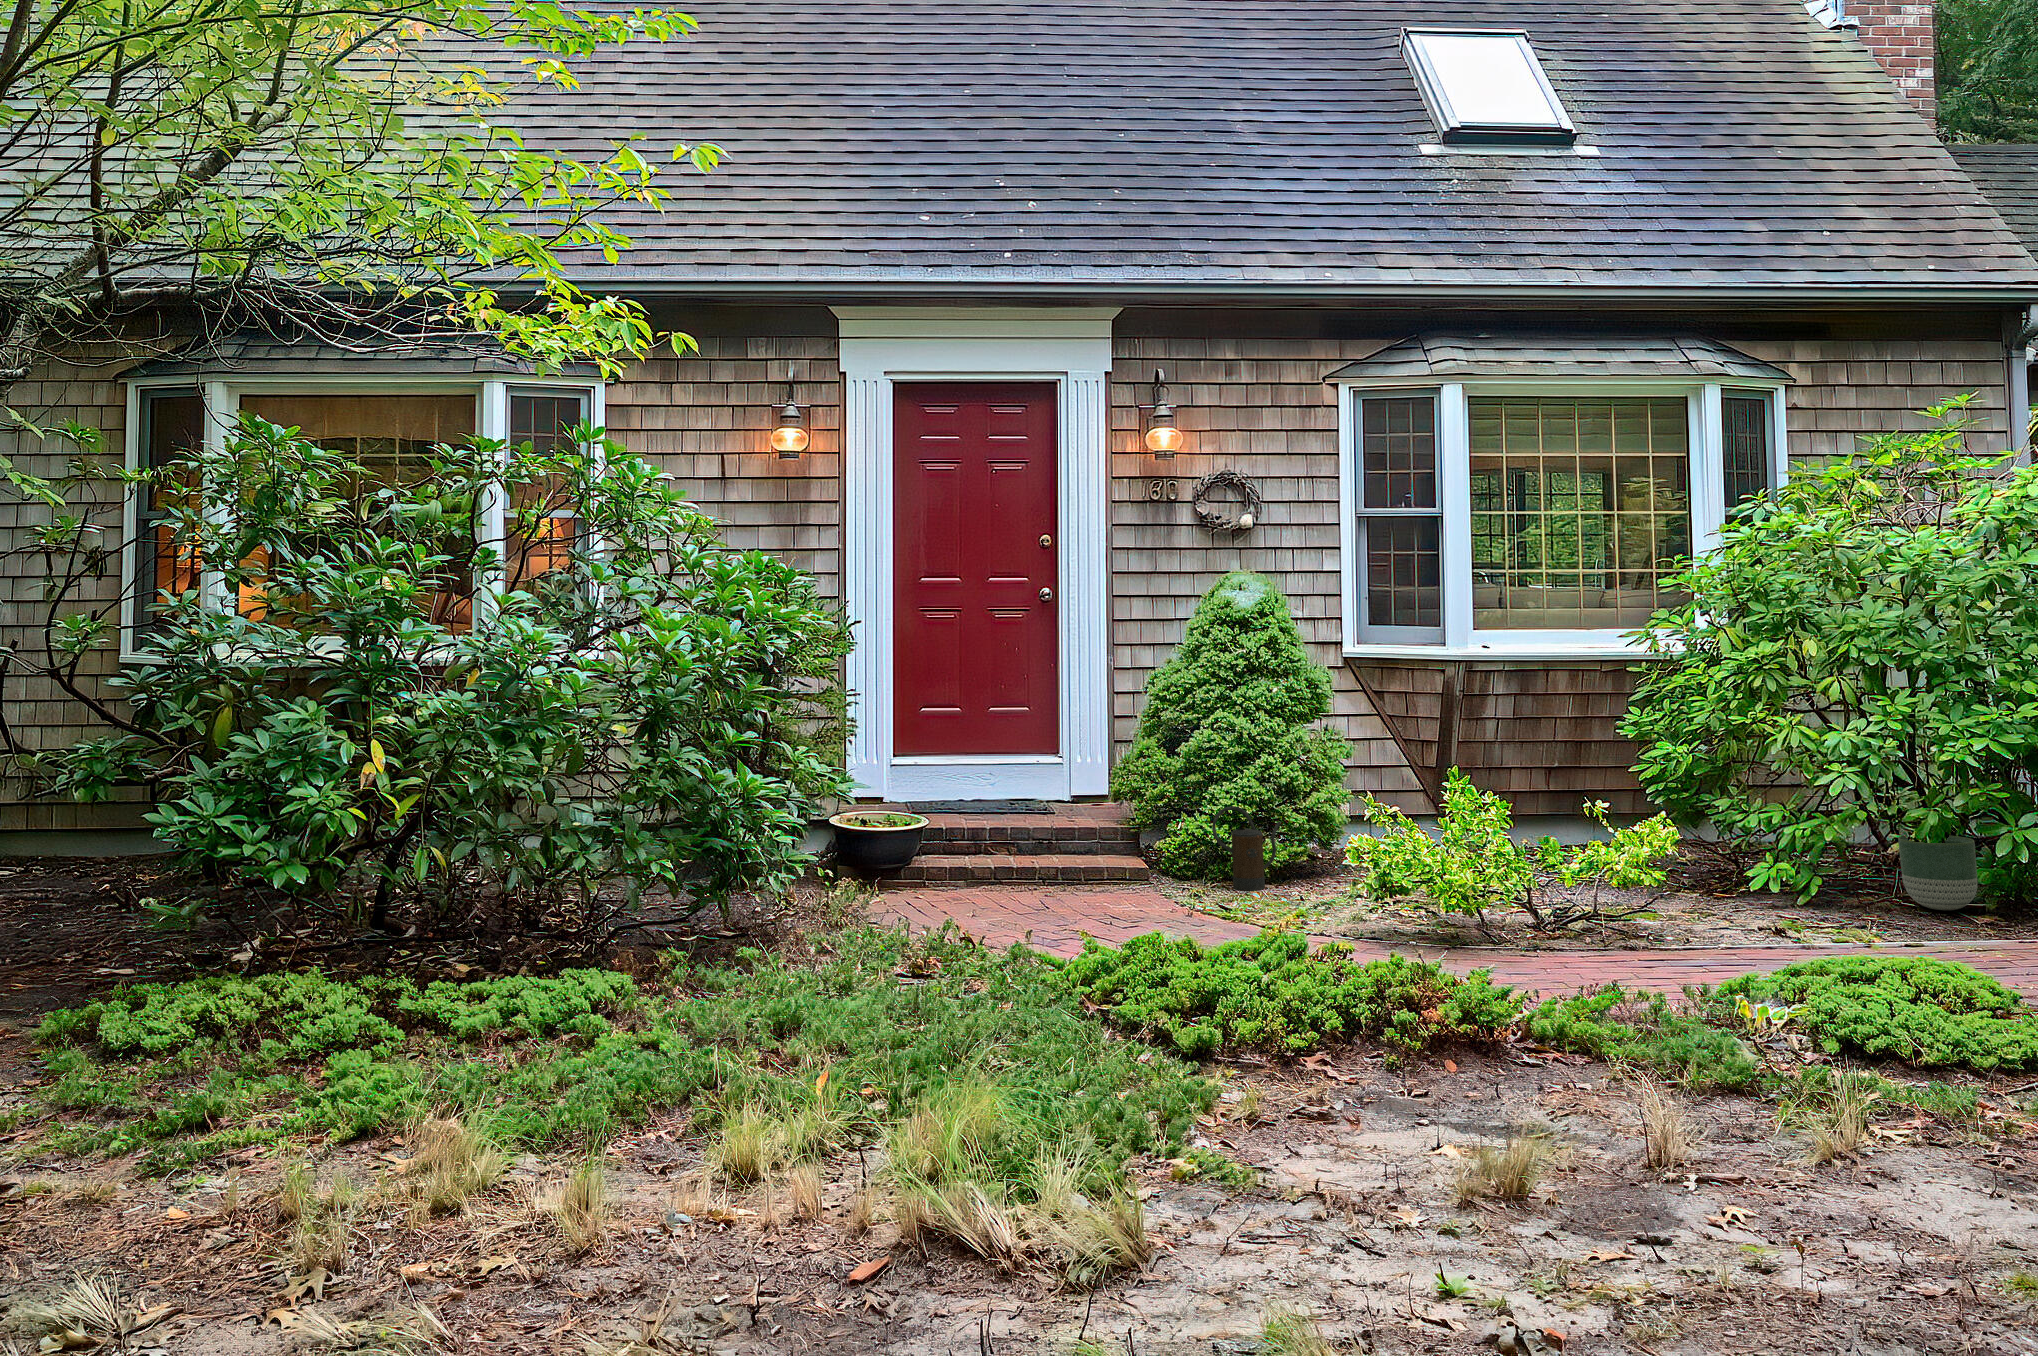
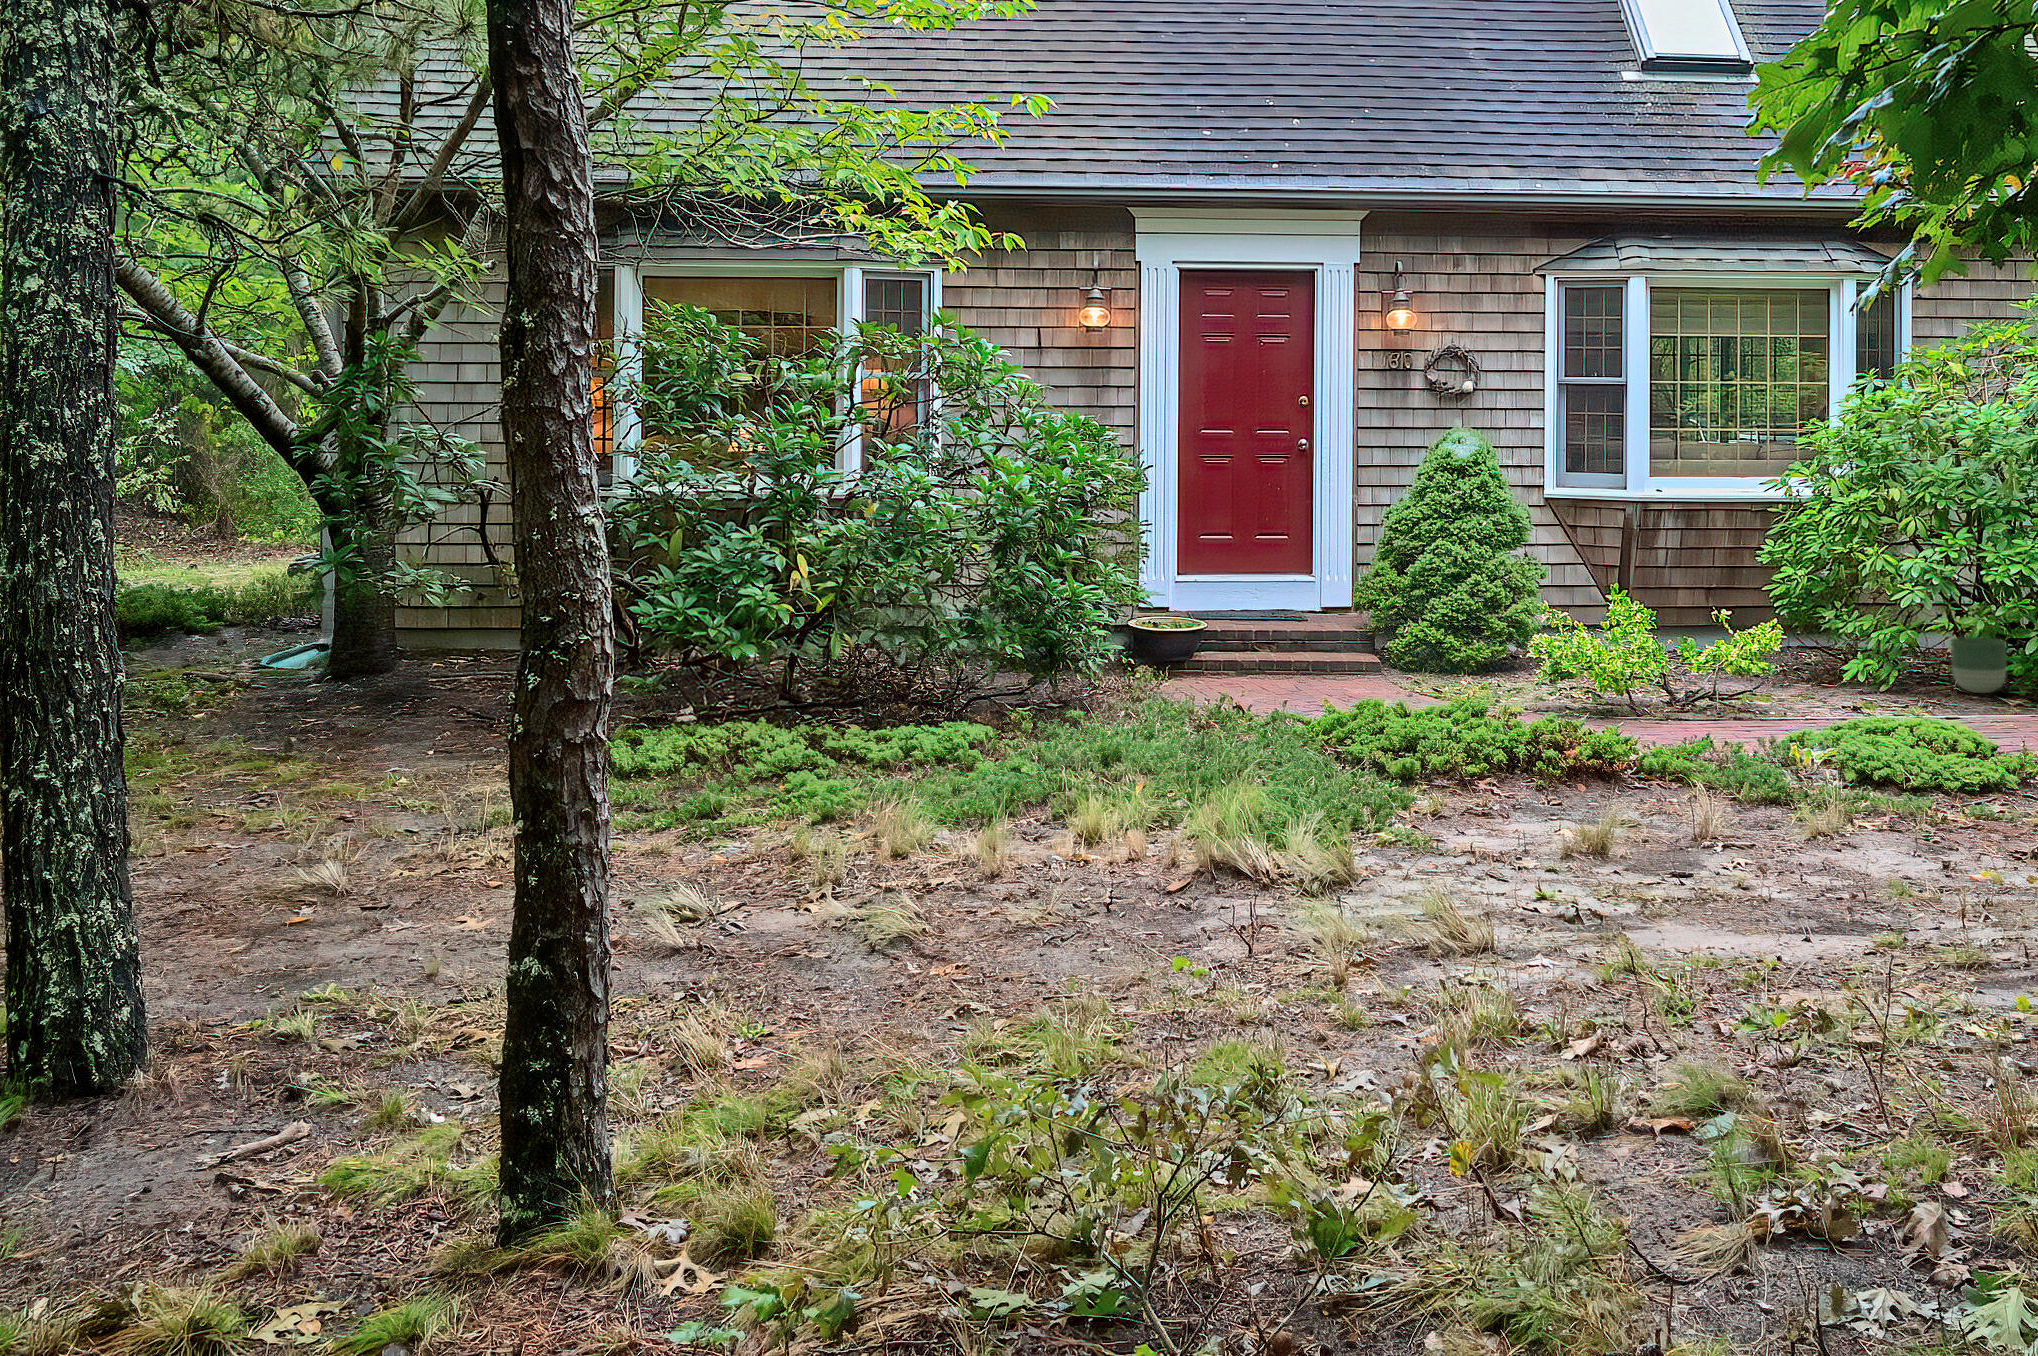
watering can: present [1212,806,1281,890] -> none [1431,613,1486,677]

